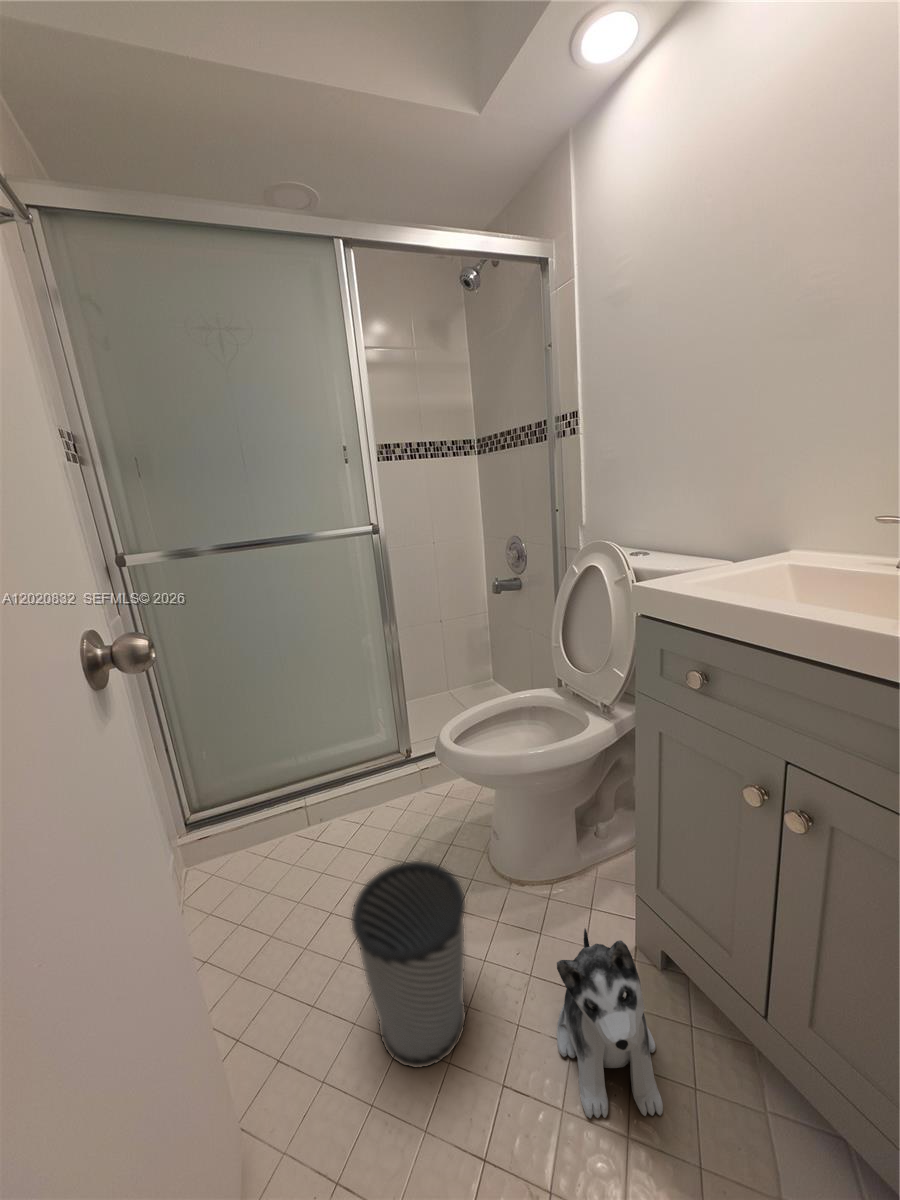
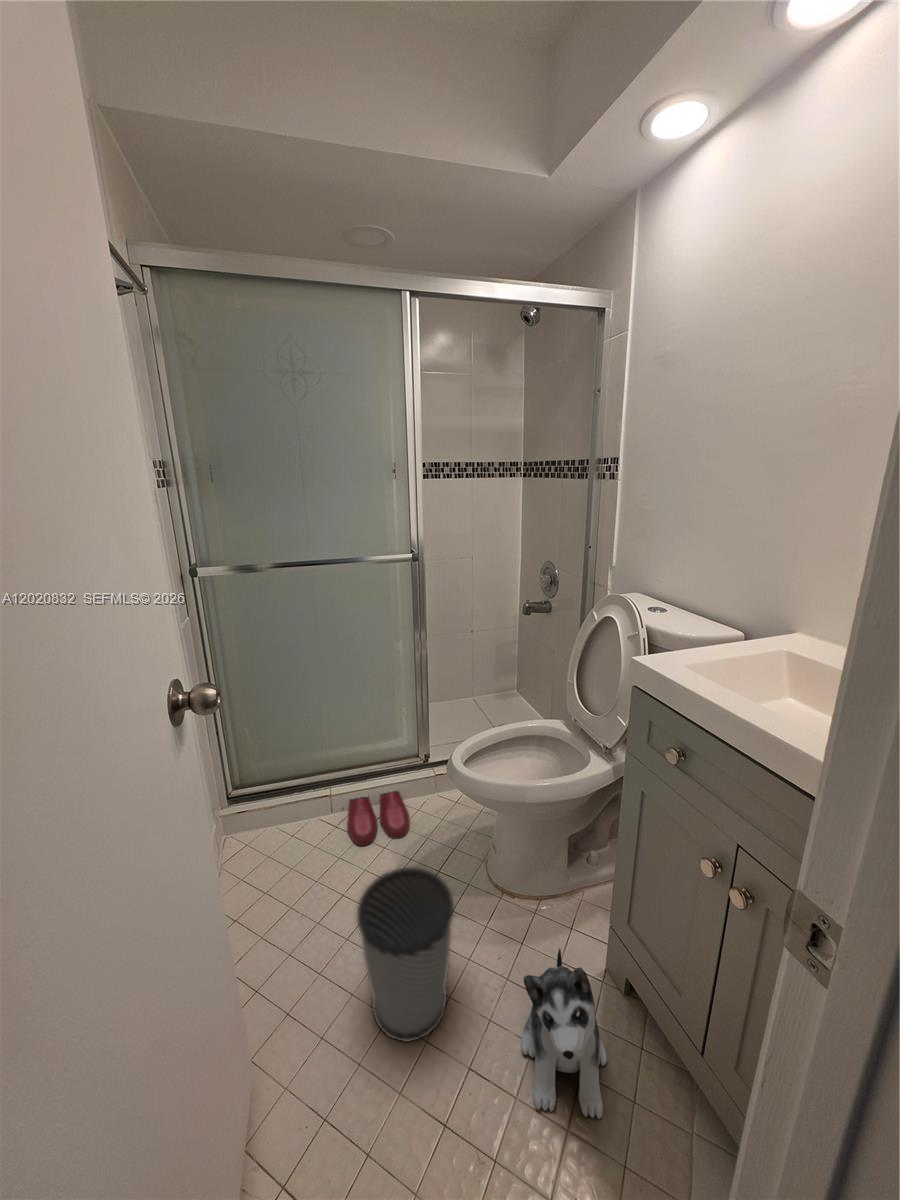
slippers: none [327,786,397,856] -> present [347,791,409,846]

